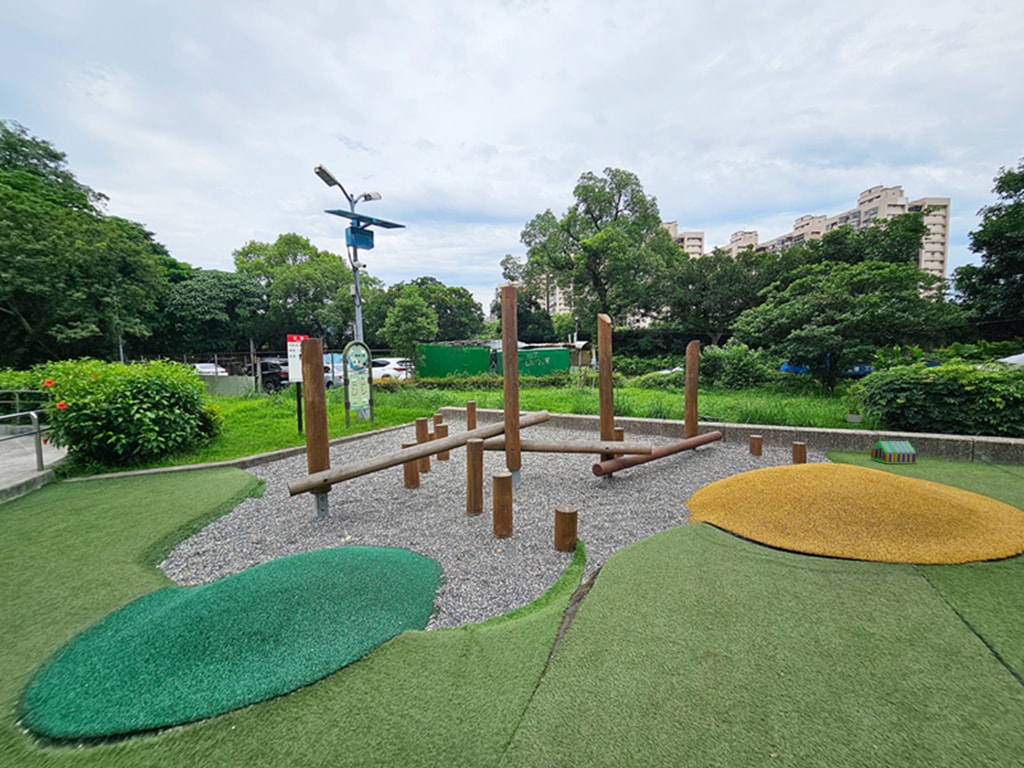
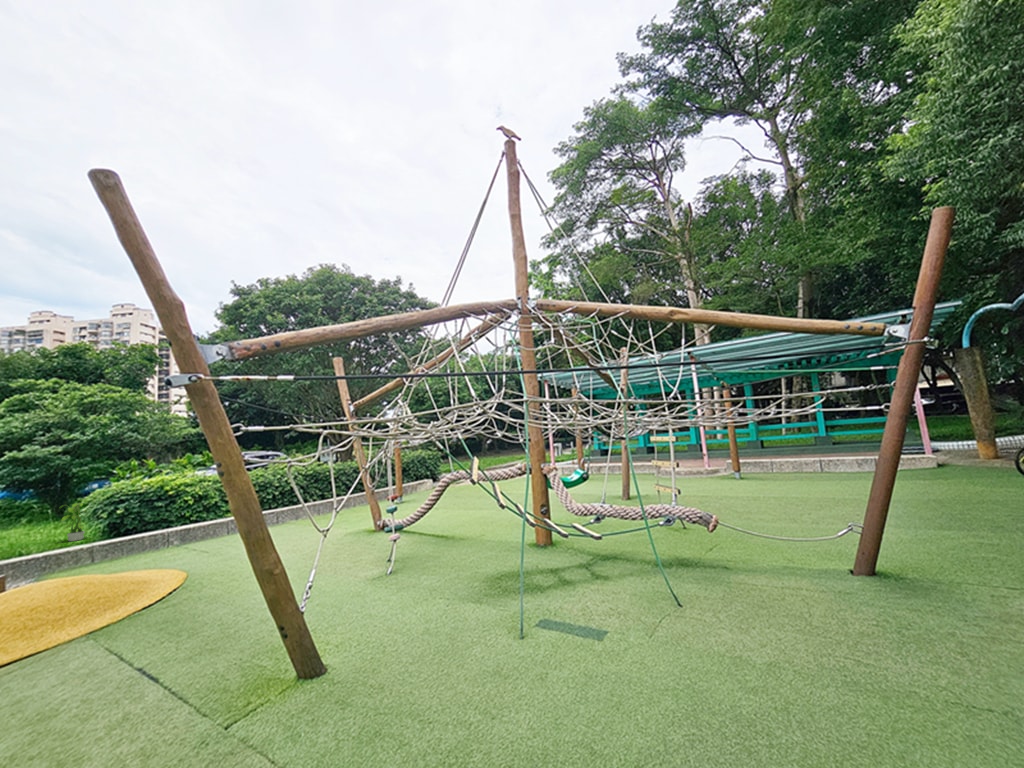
toy house: present [871,441,916,464] -> none [88,545,129,570]

